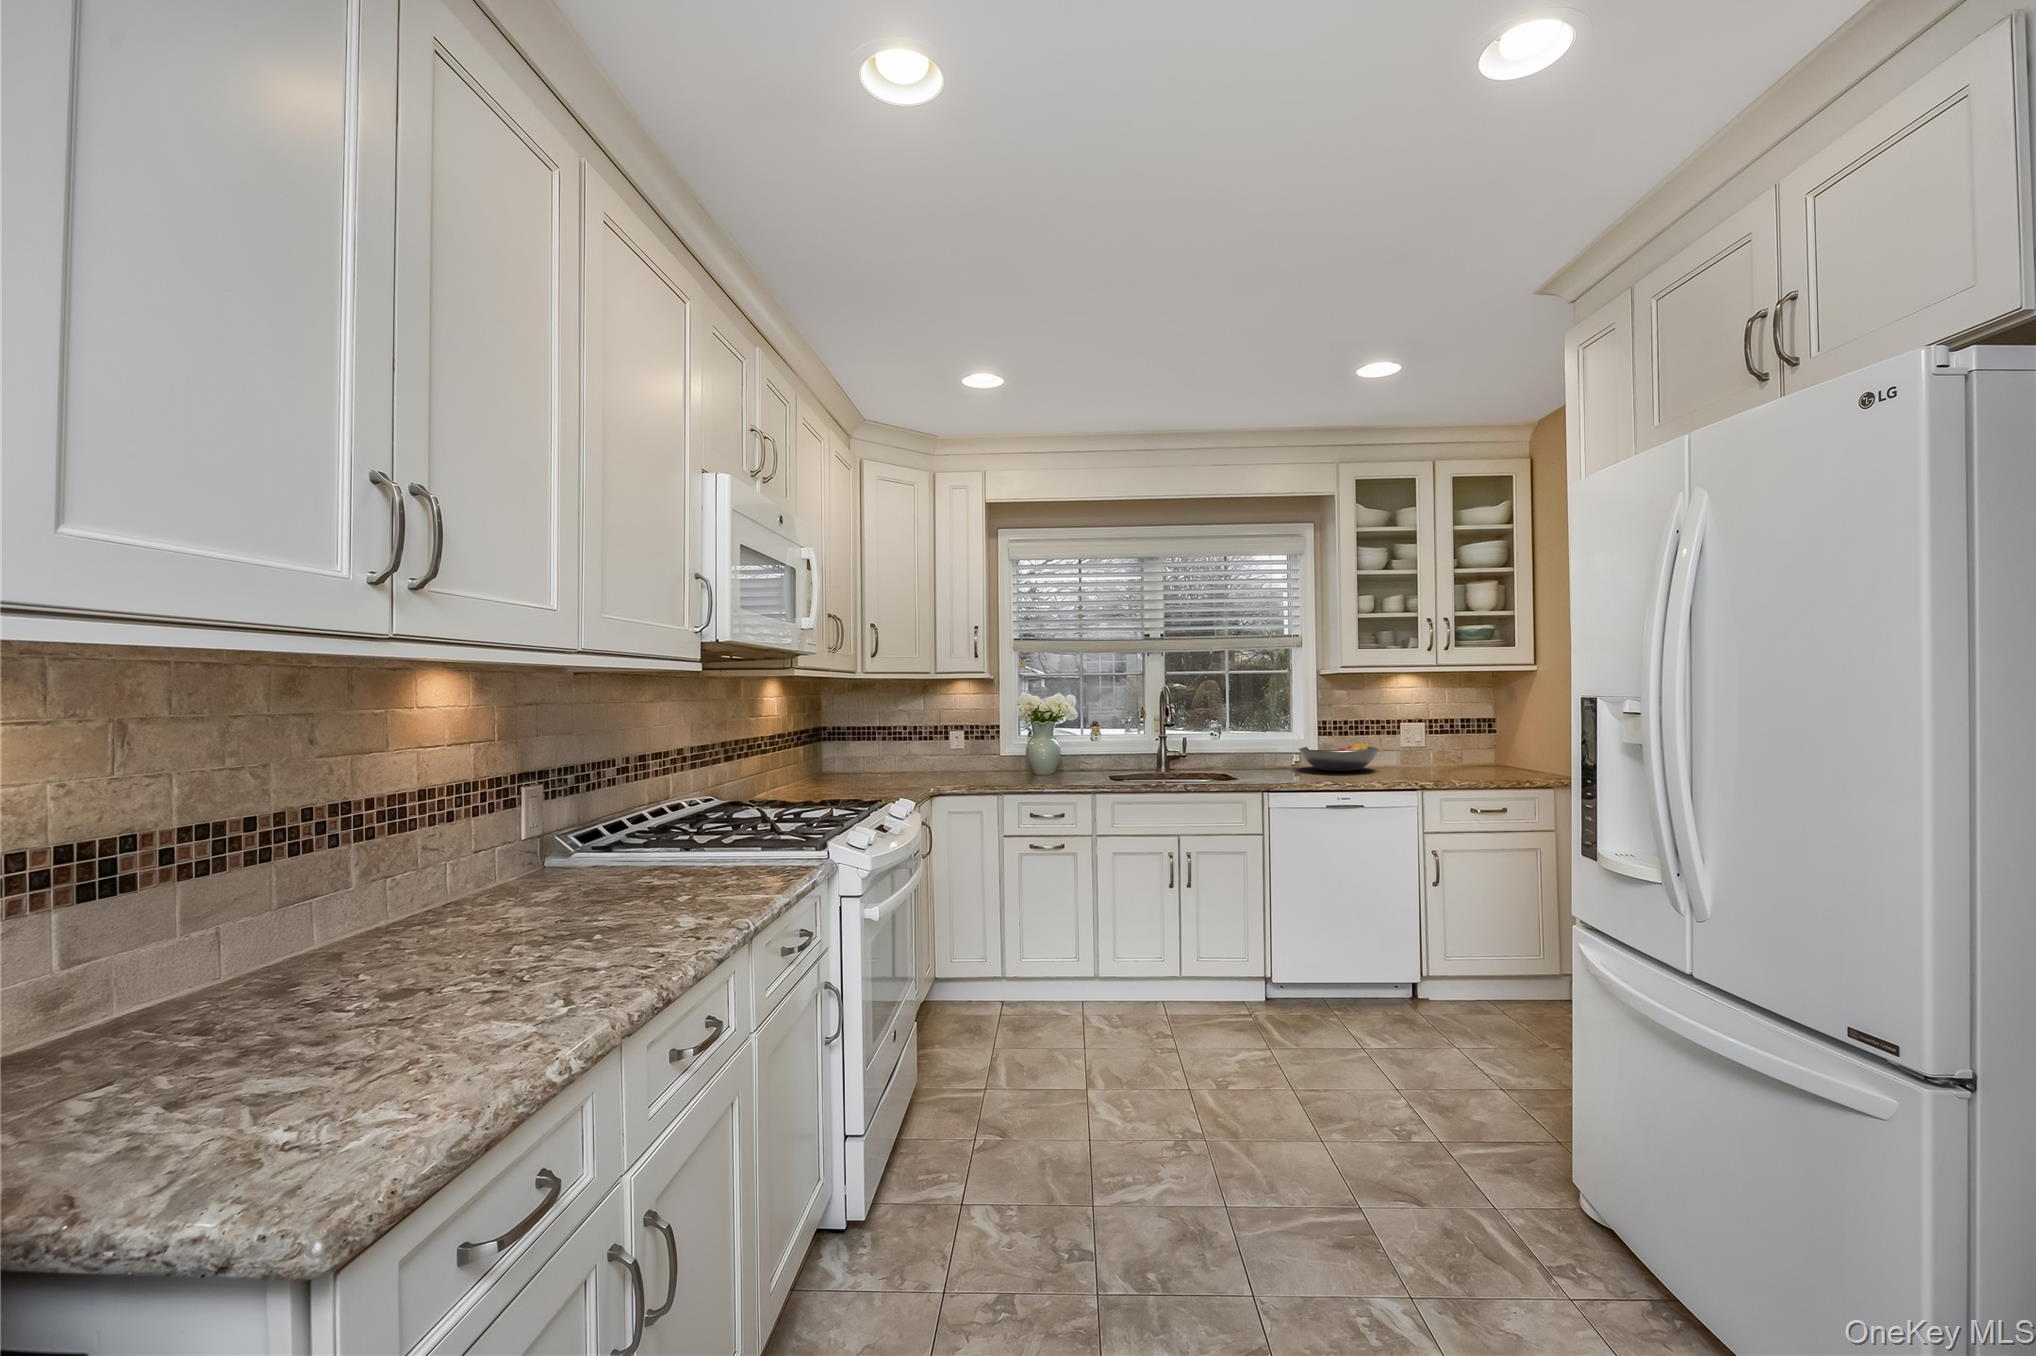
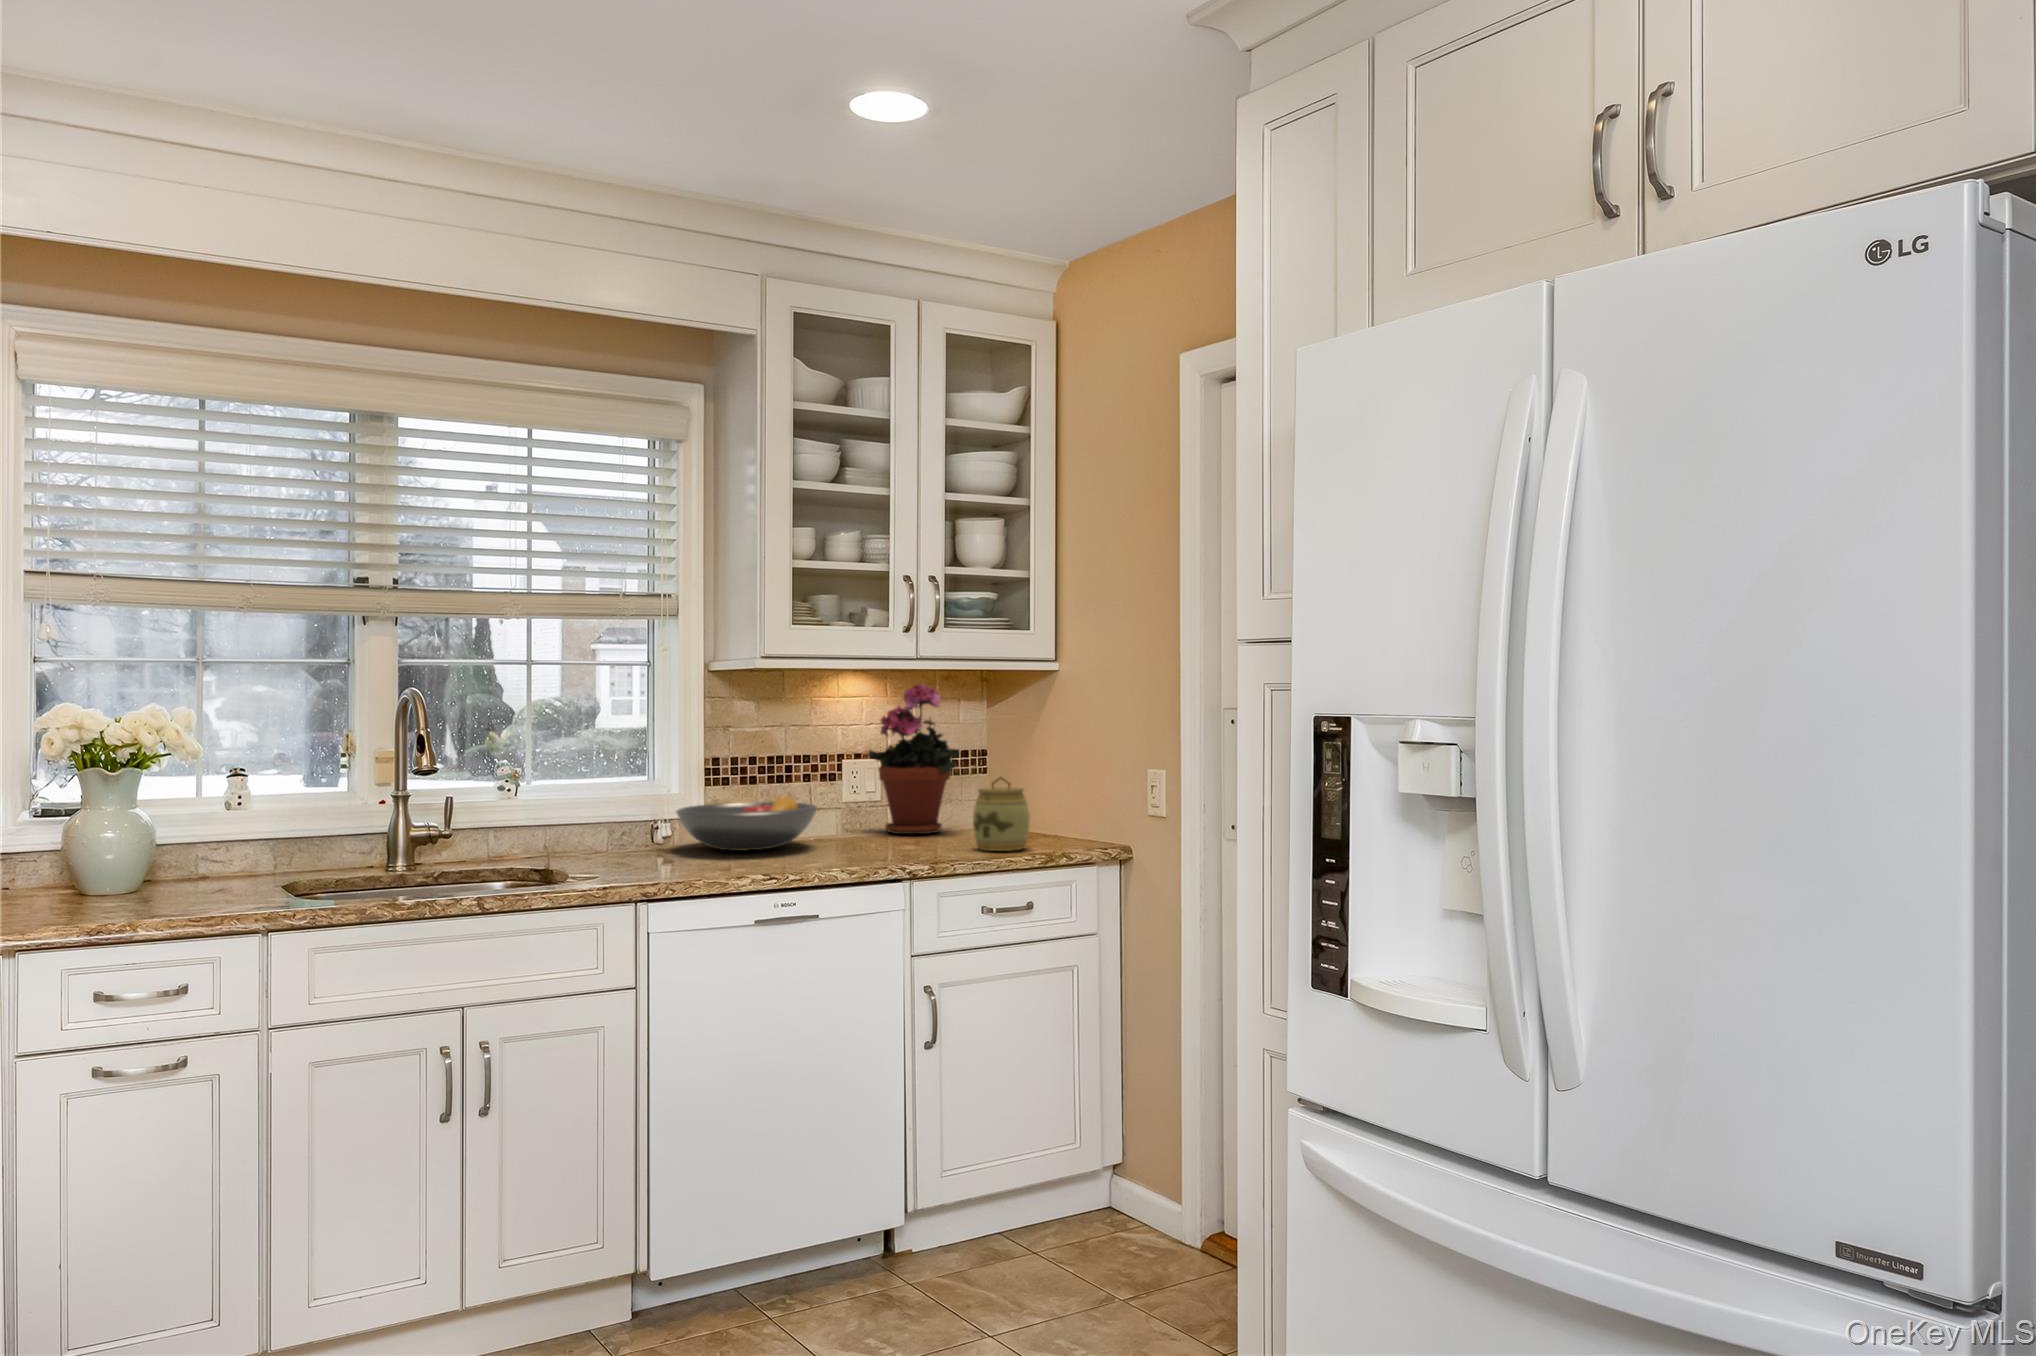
potted plant: none [1417,680,1475,768] -> present [868,684,959,834]
jar: none [1472,735,1510,779] -> present [973,777,1030,851]

